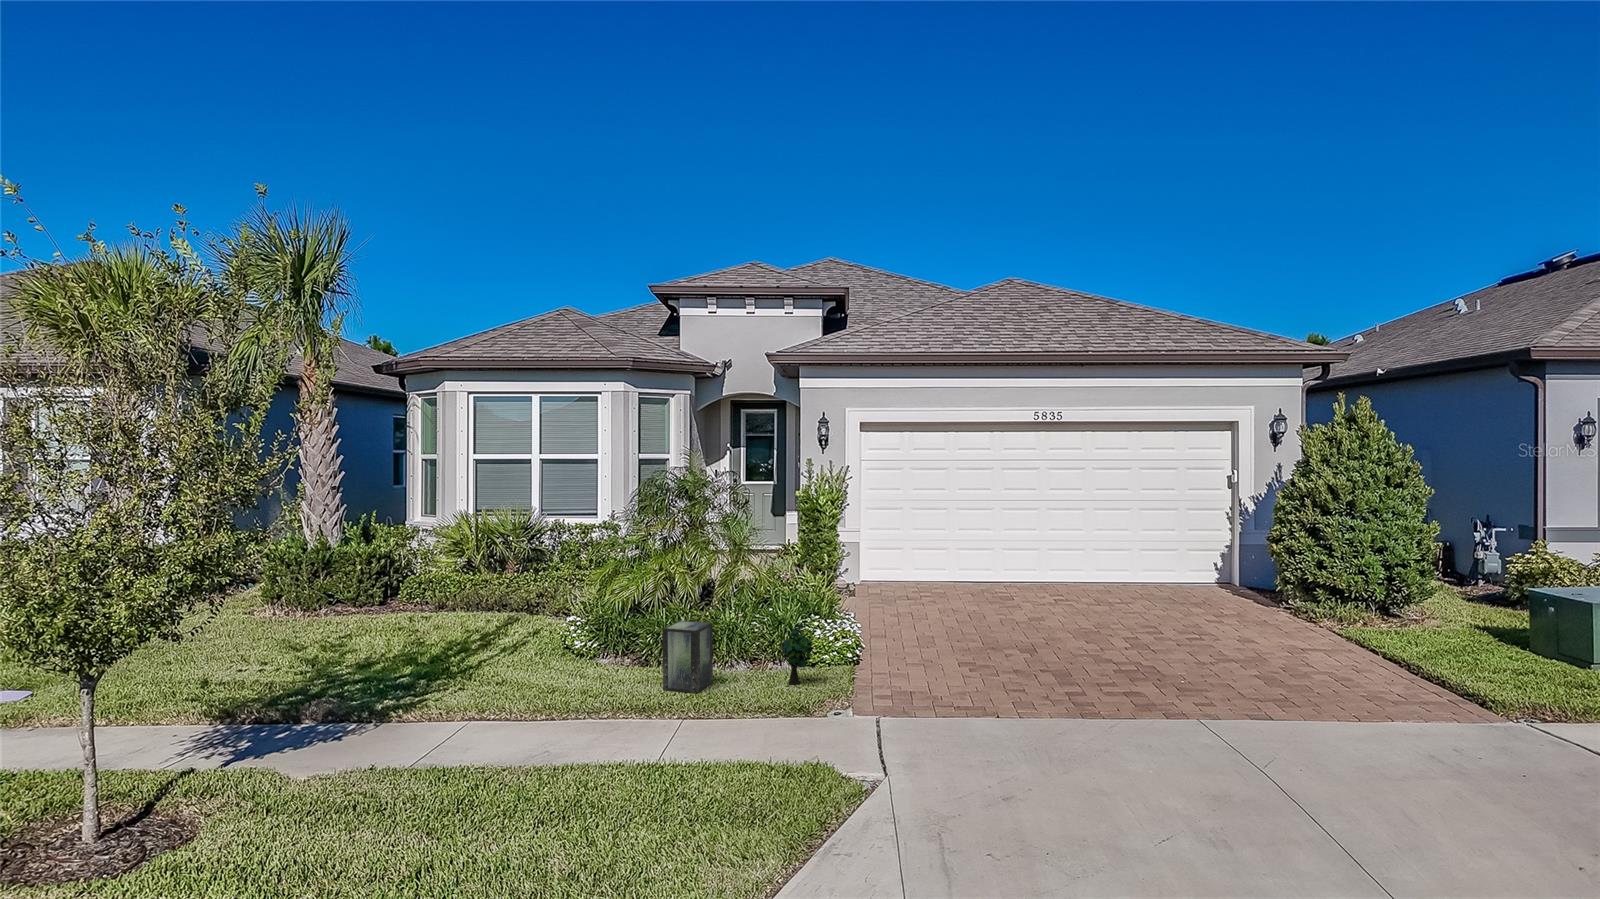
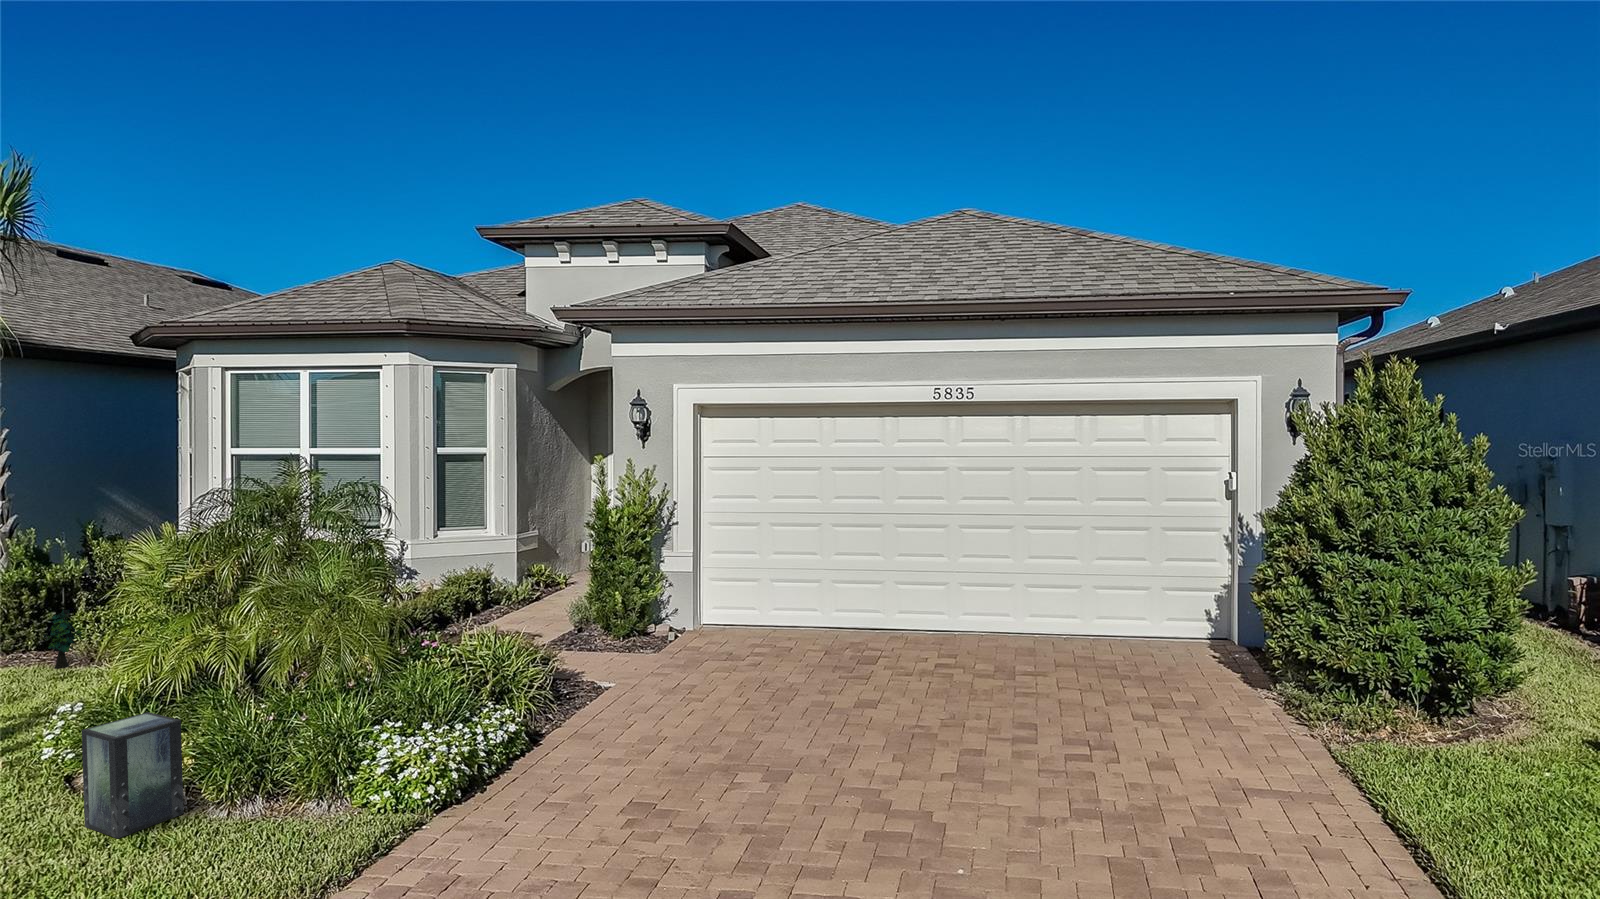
decorative plant: present [778,624,813,685] -> present [43,610,82,669]

